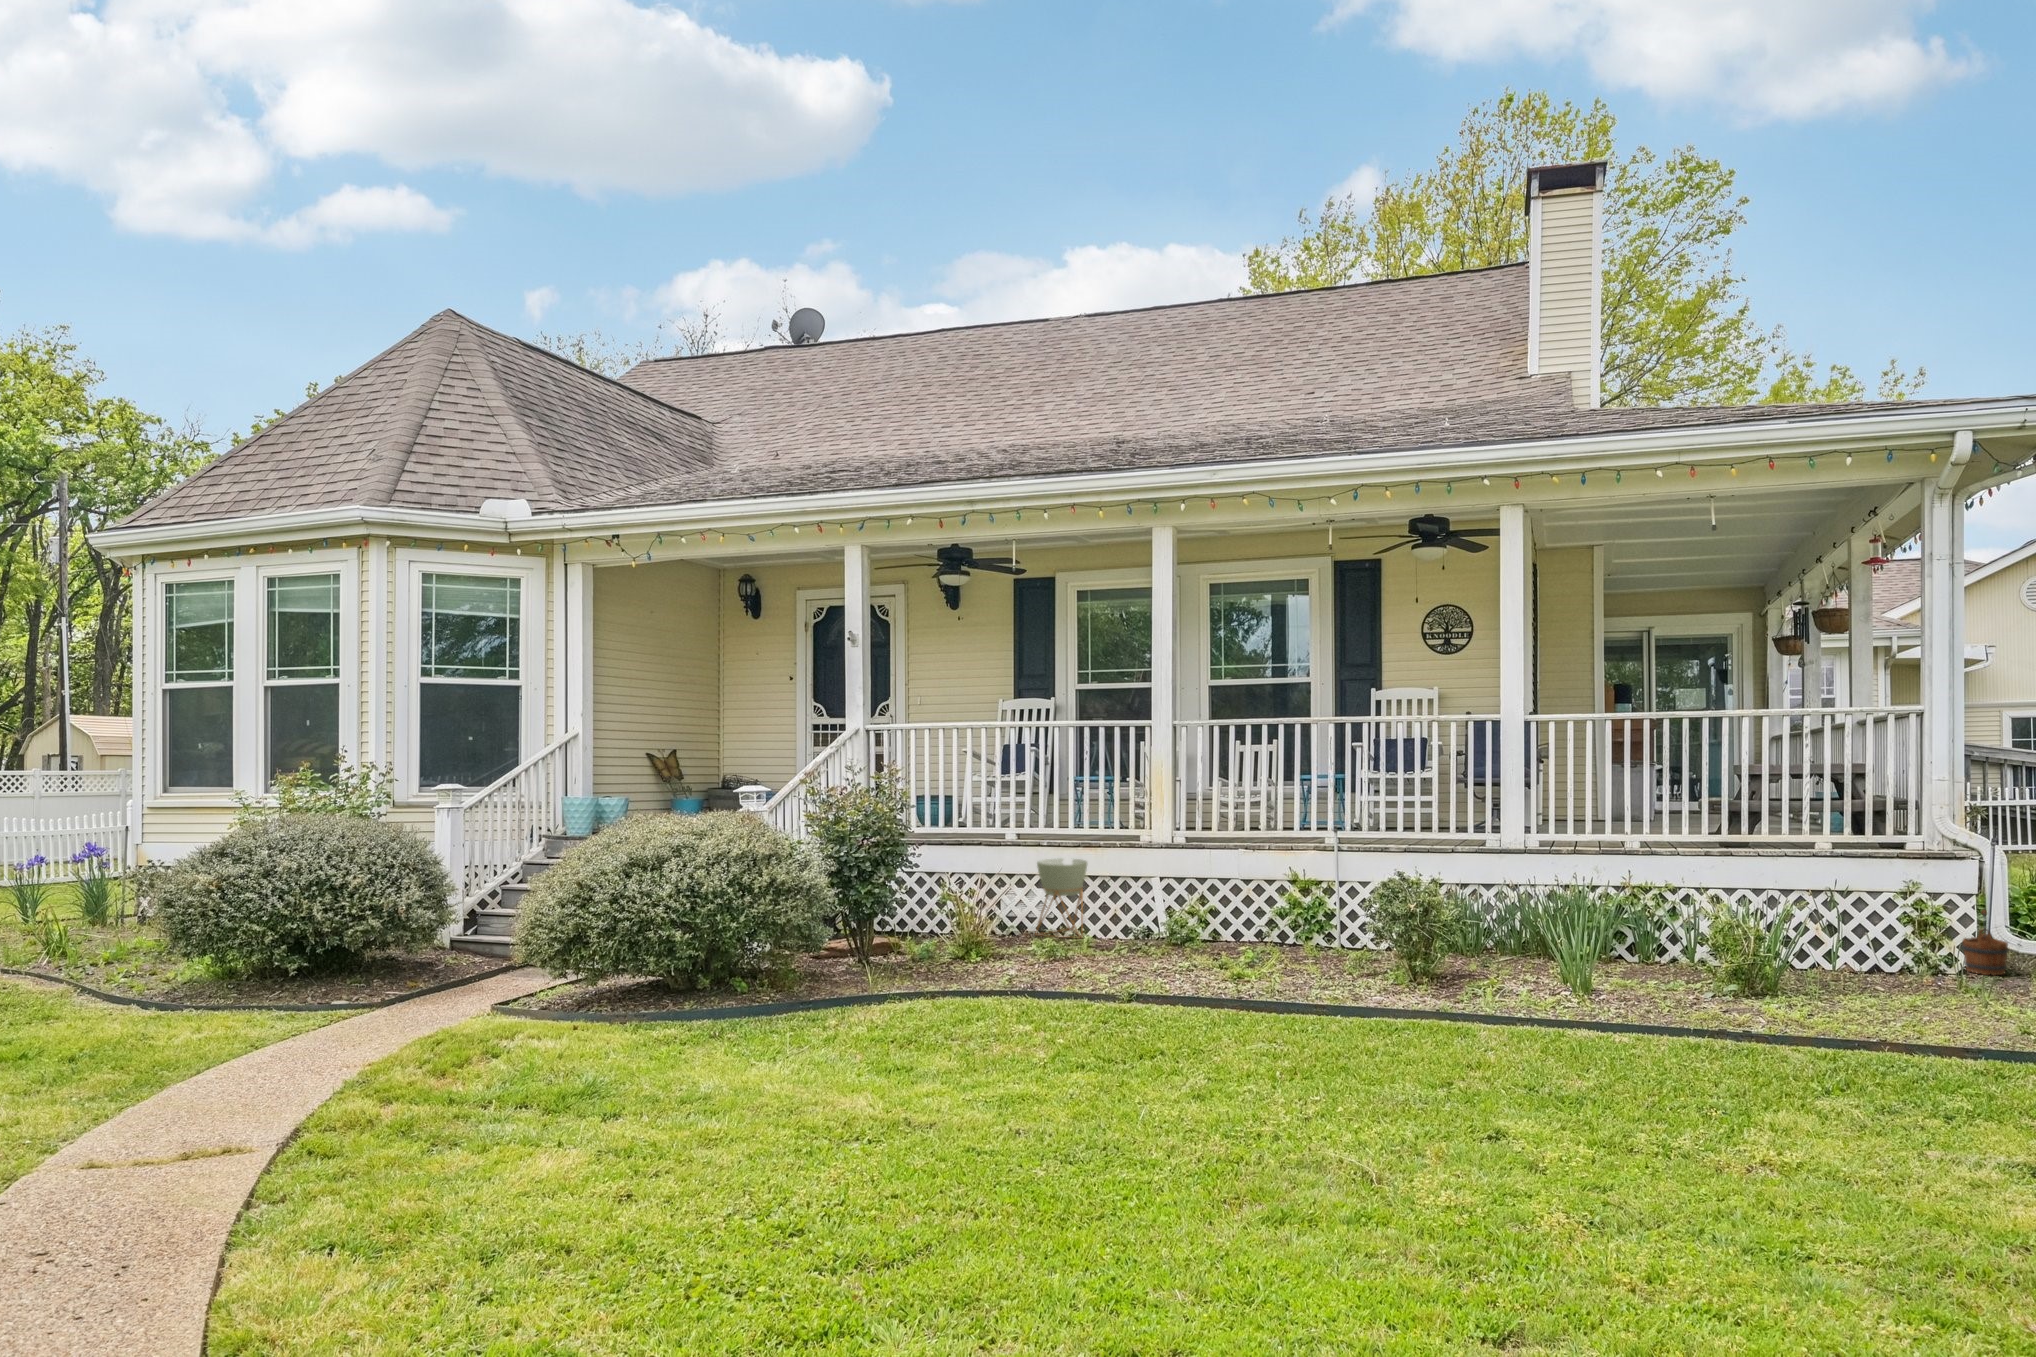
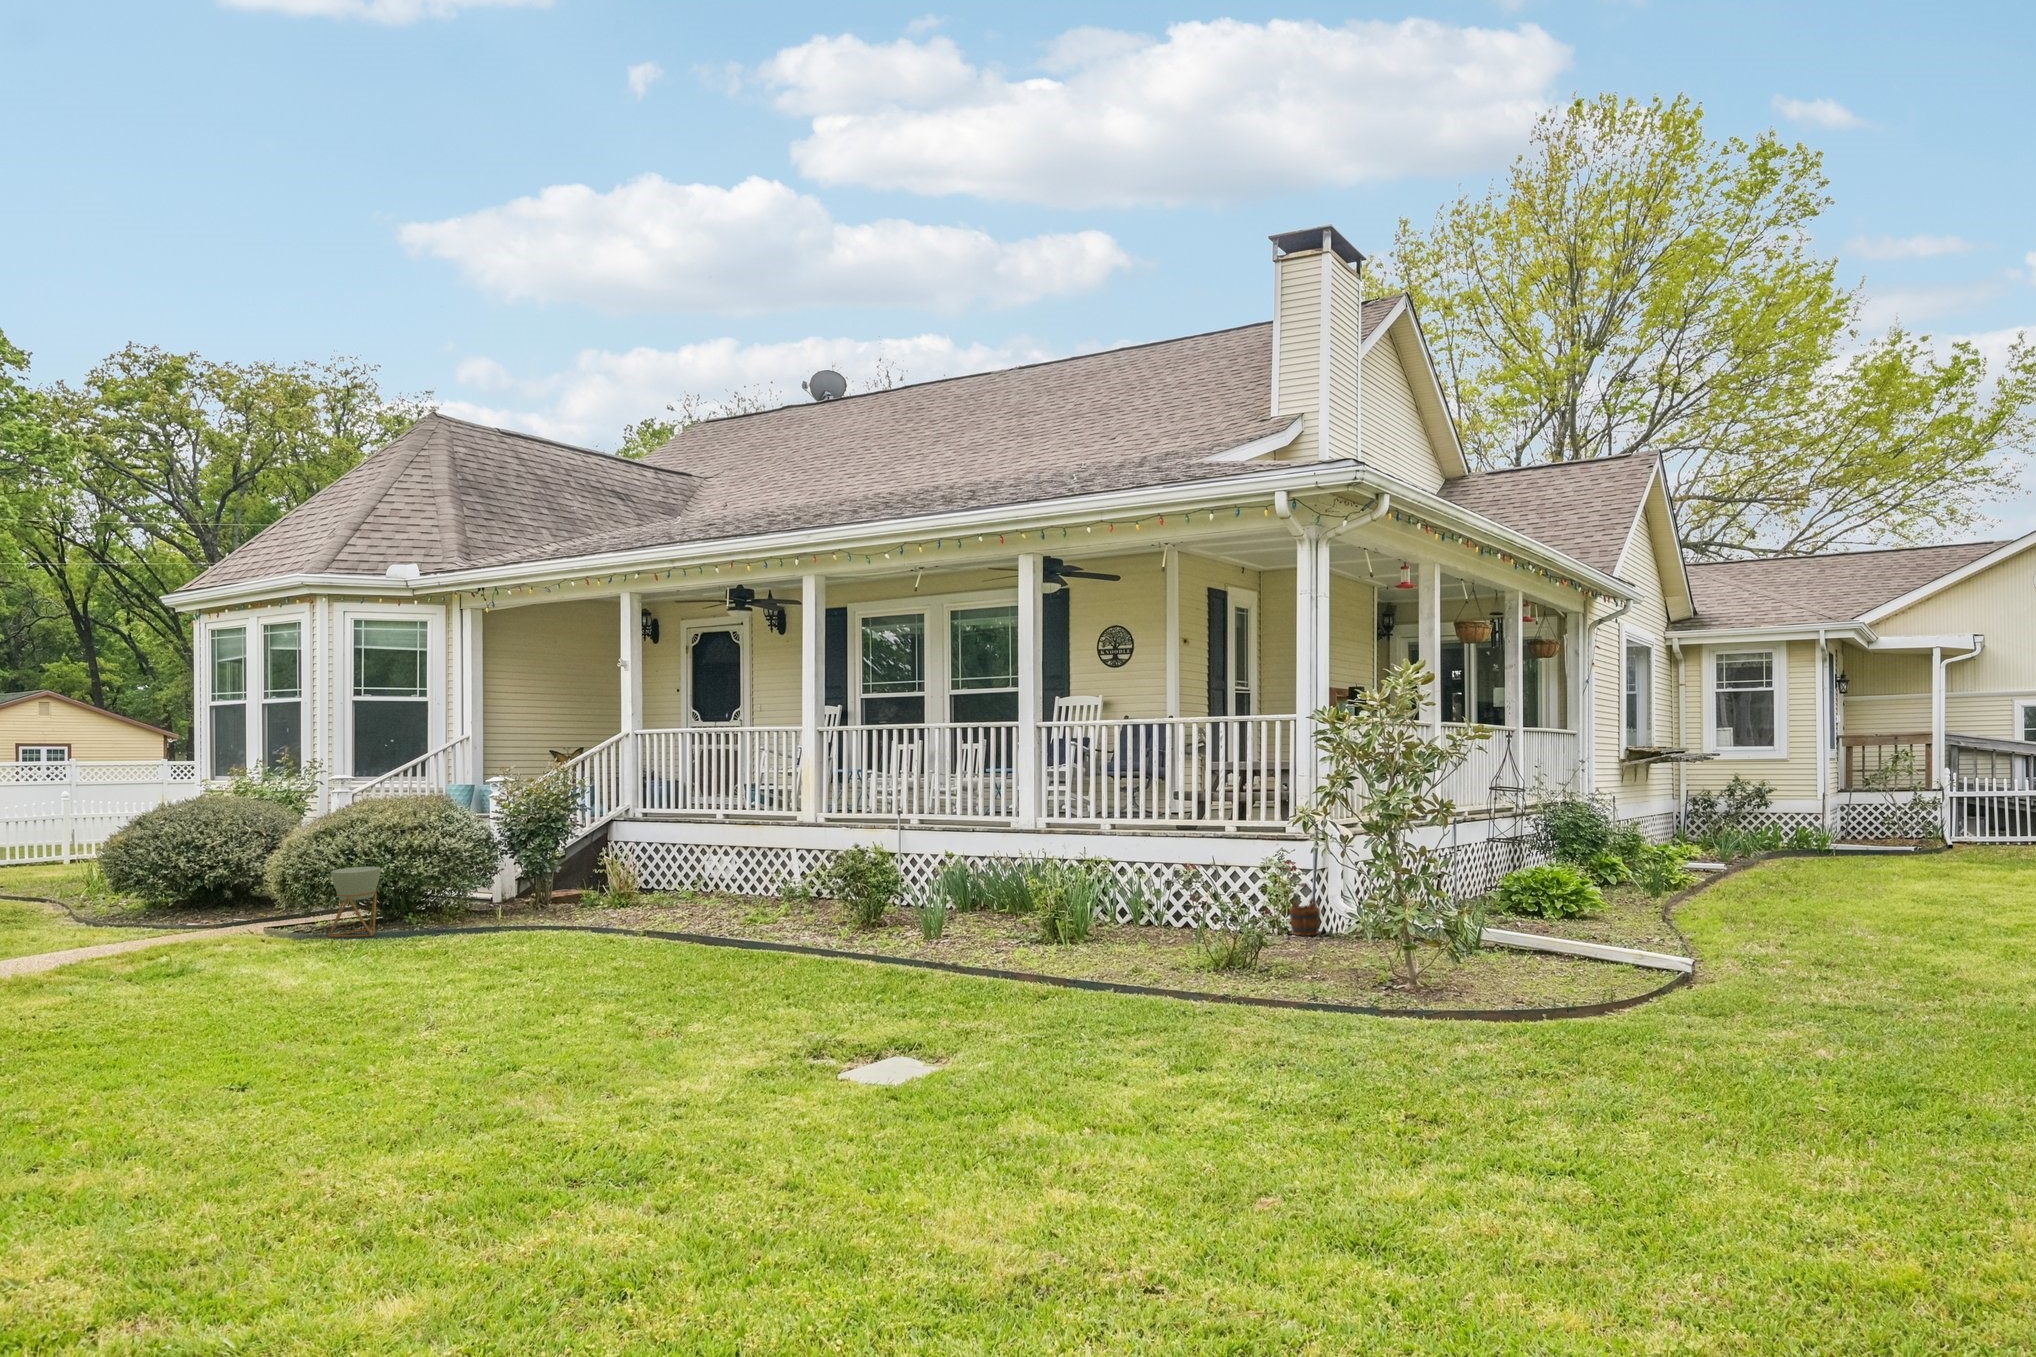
planter: present [1035,858,1087,939] -> present [329,867,381,937]

